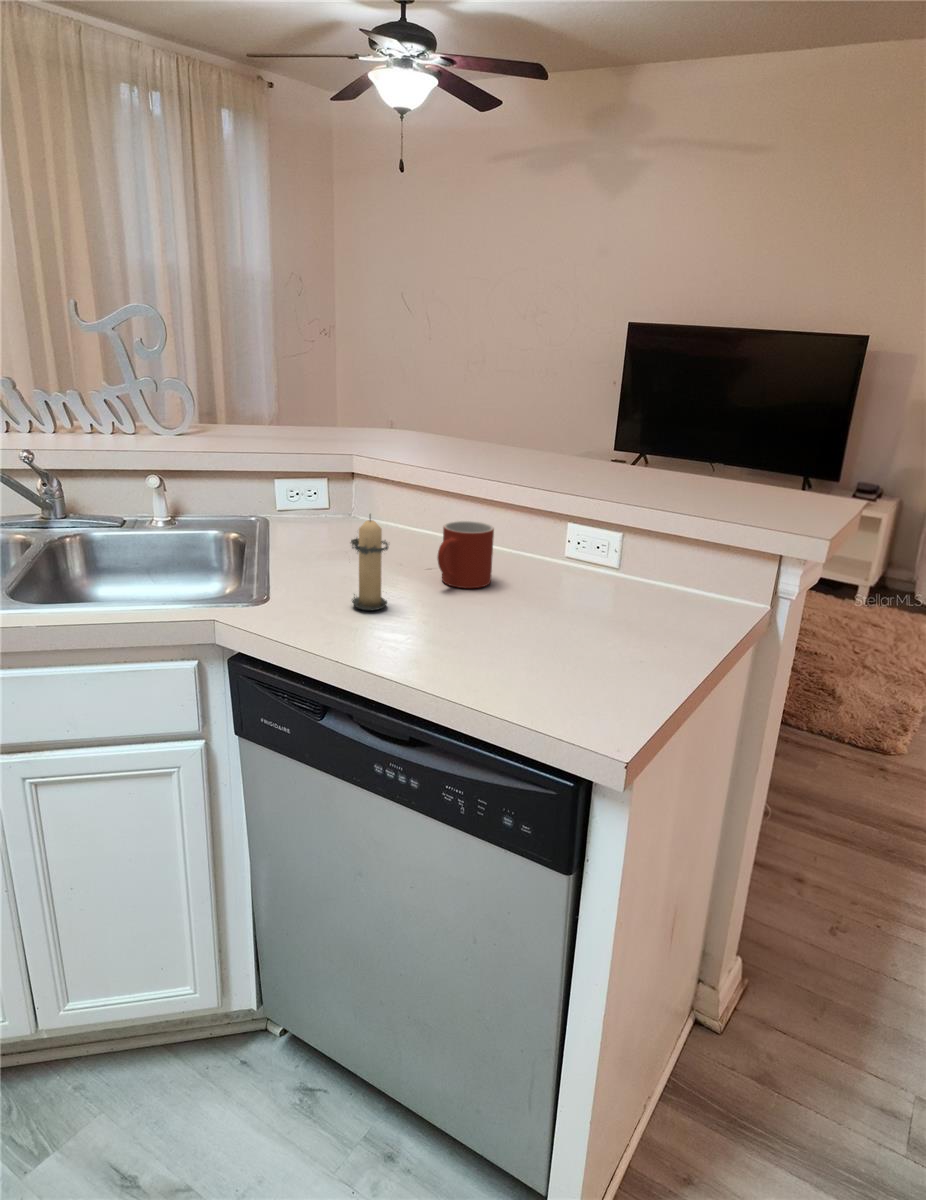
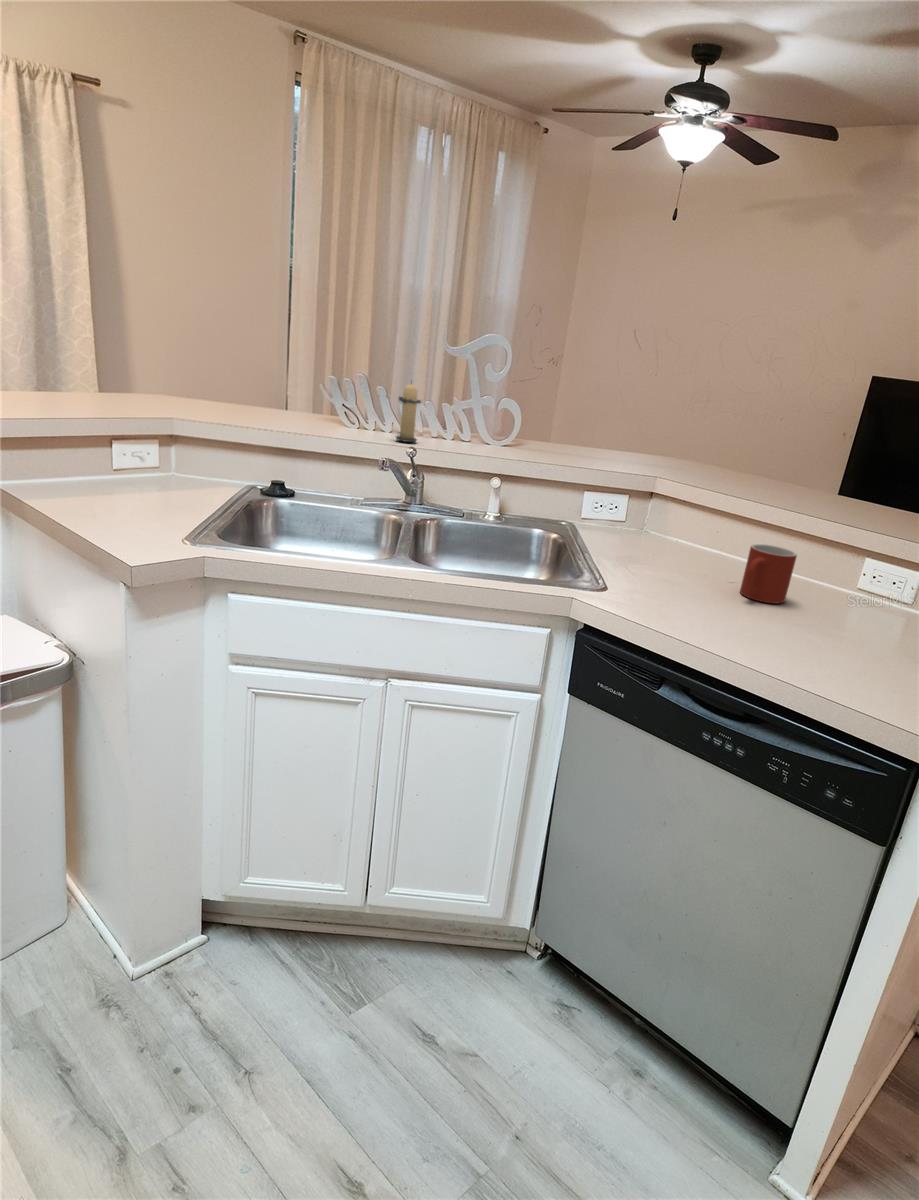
candle: present [351,515,388,610] -> present [396,384,421,442]

